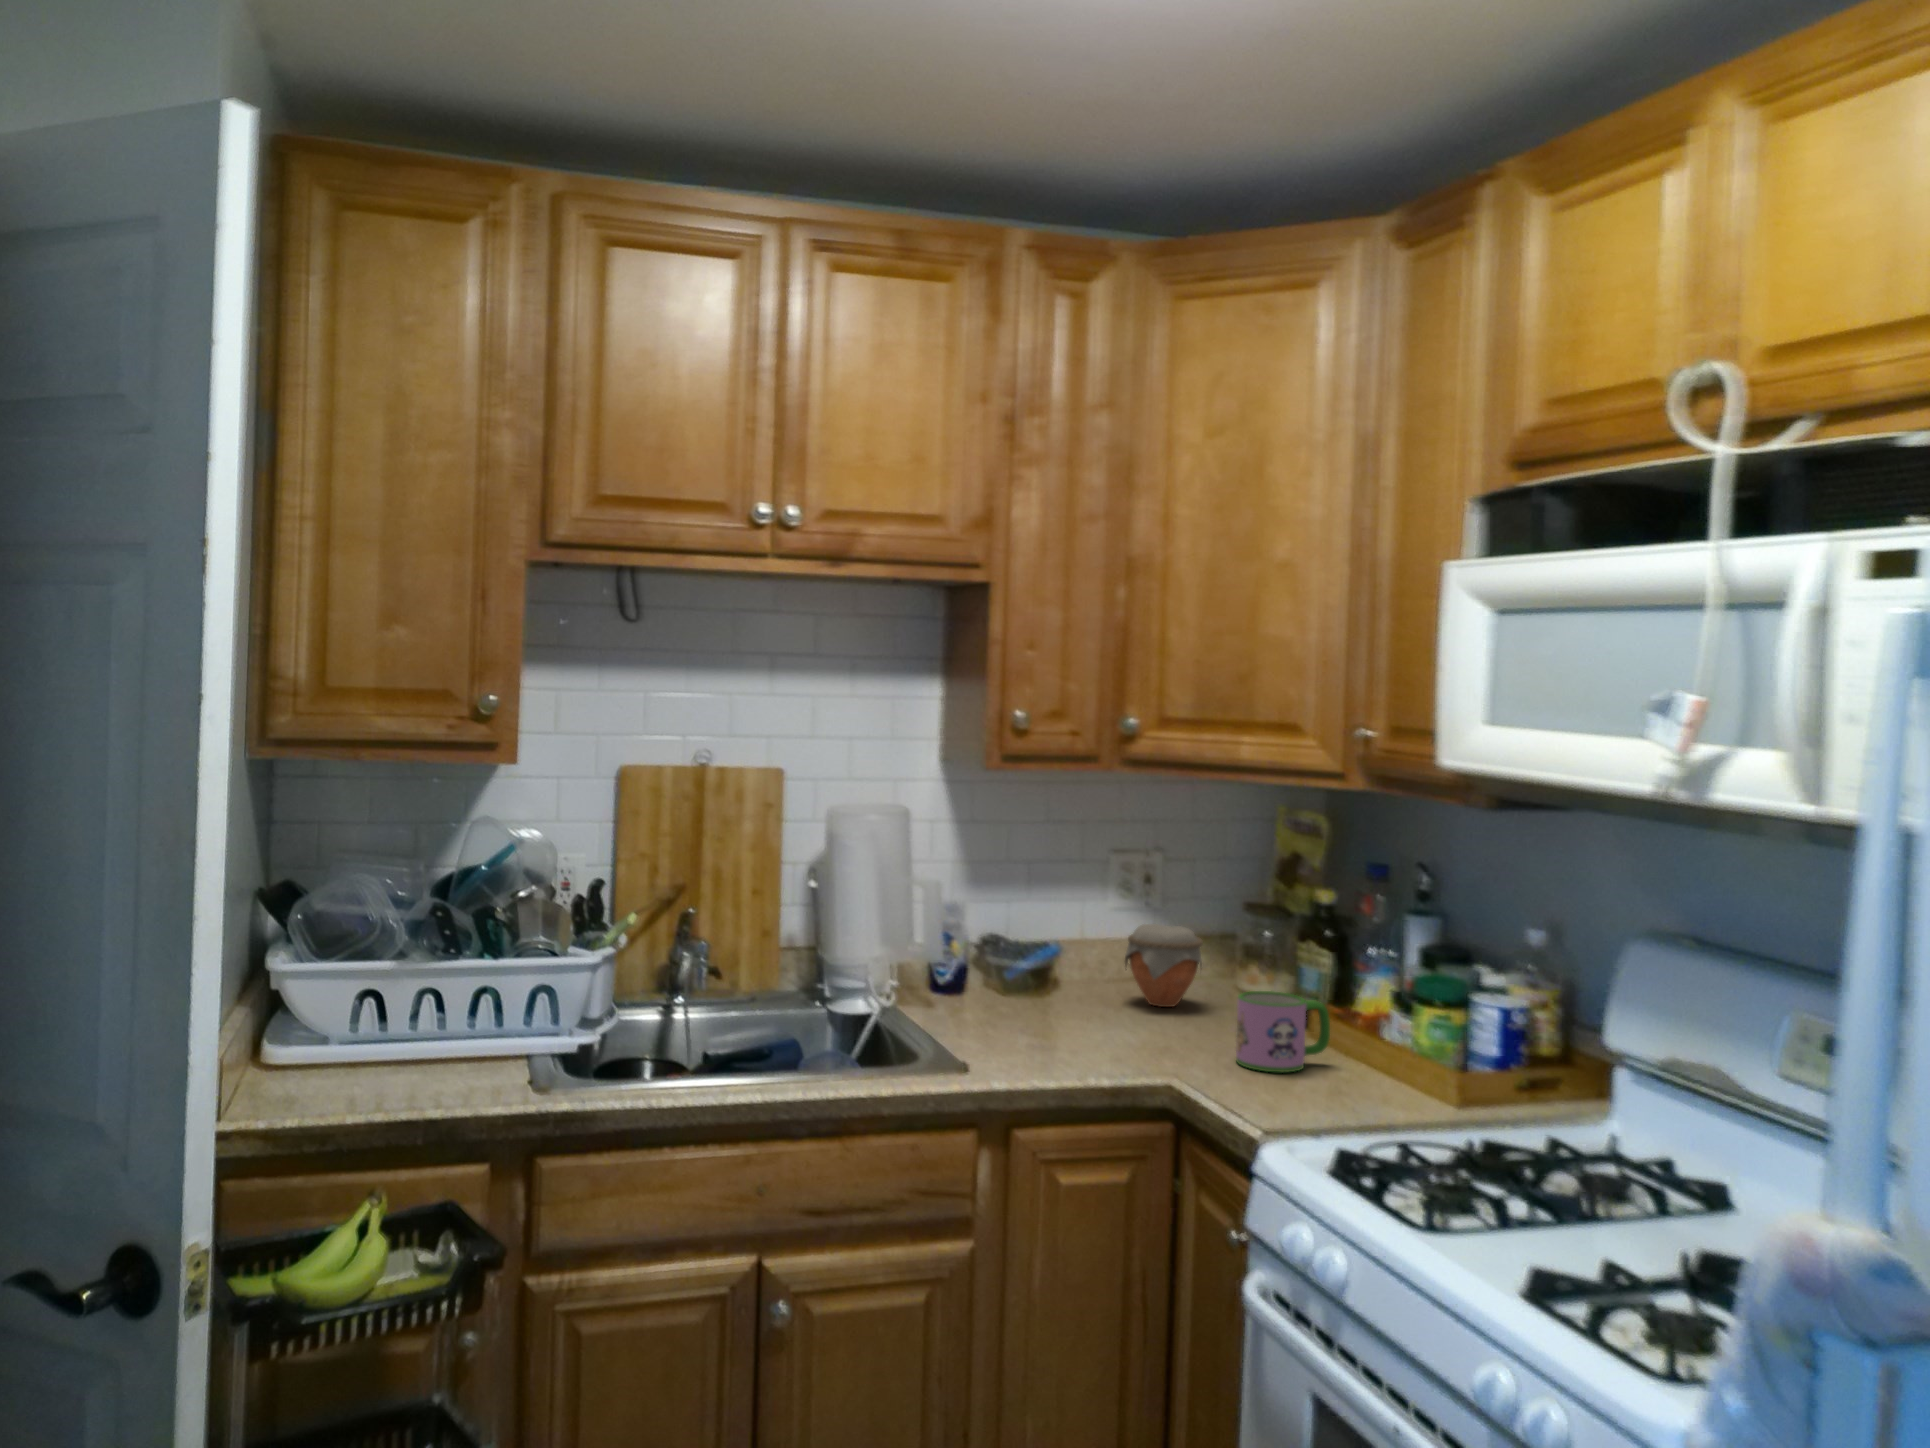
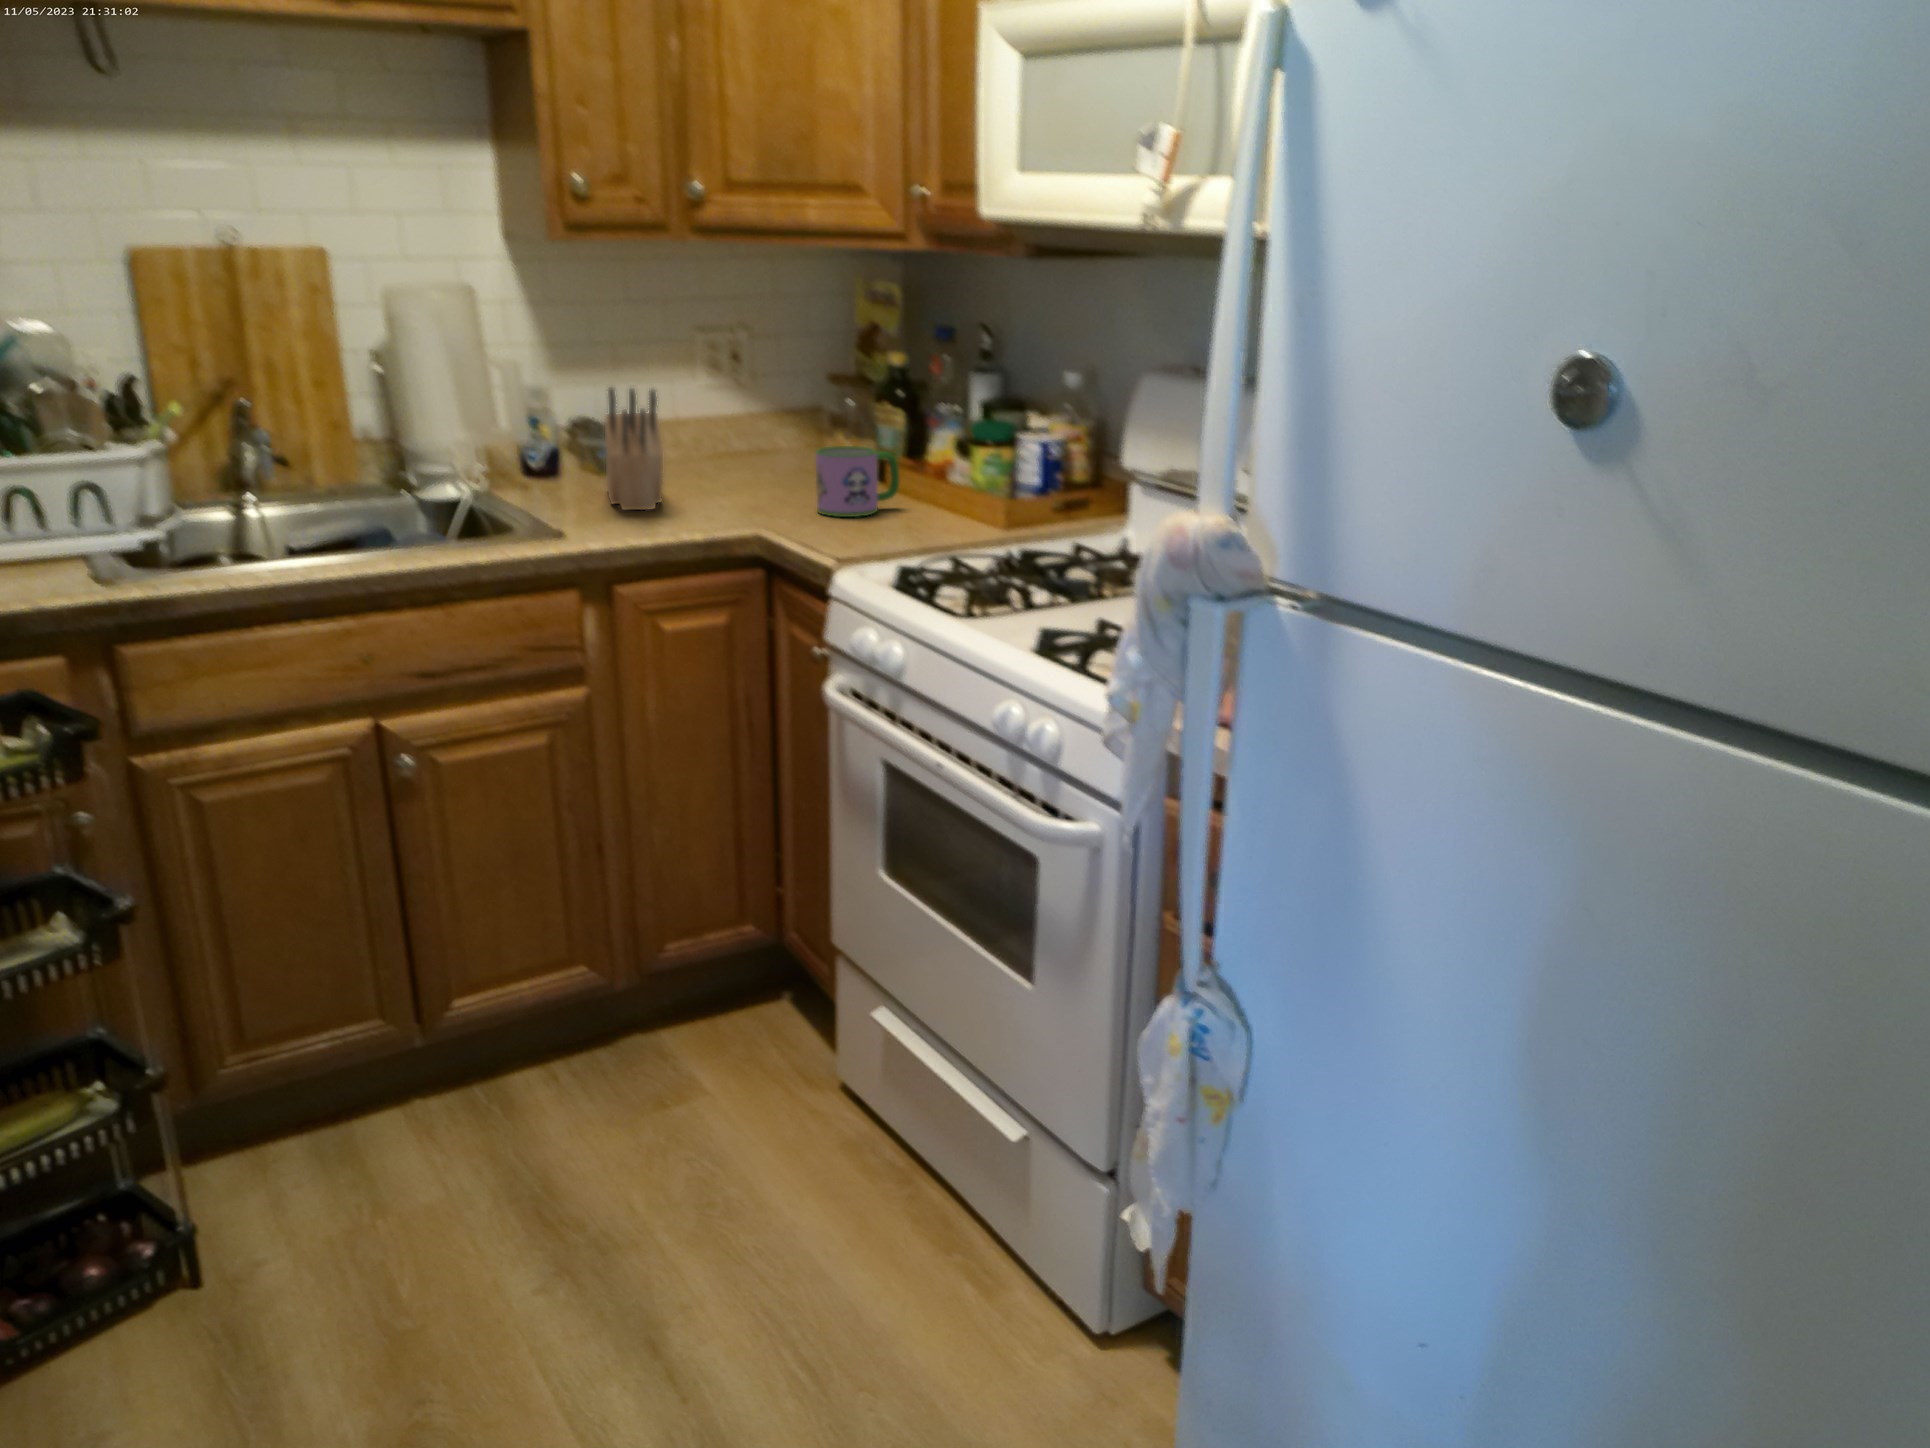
knife block: none [1013,918,1076,1045] -> present [605,388,663,510]
jar: present [1125,924,1203,1007] -> none [713,396,786,474]

